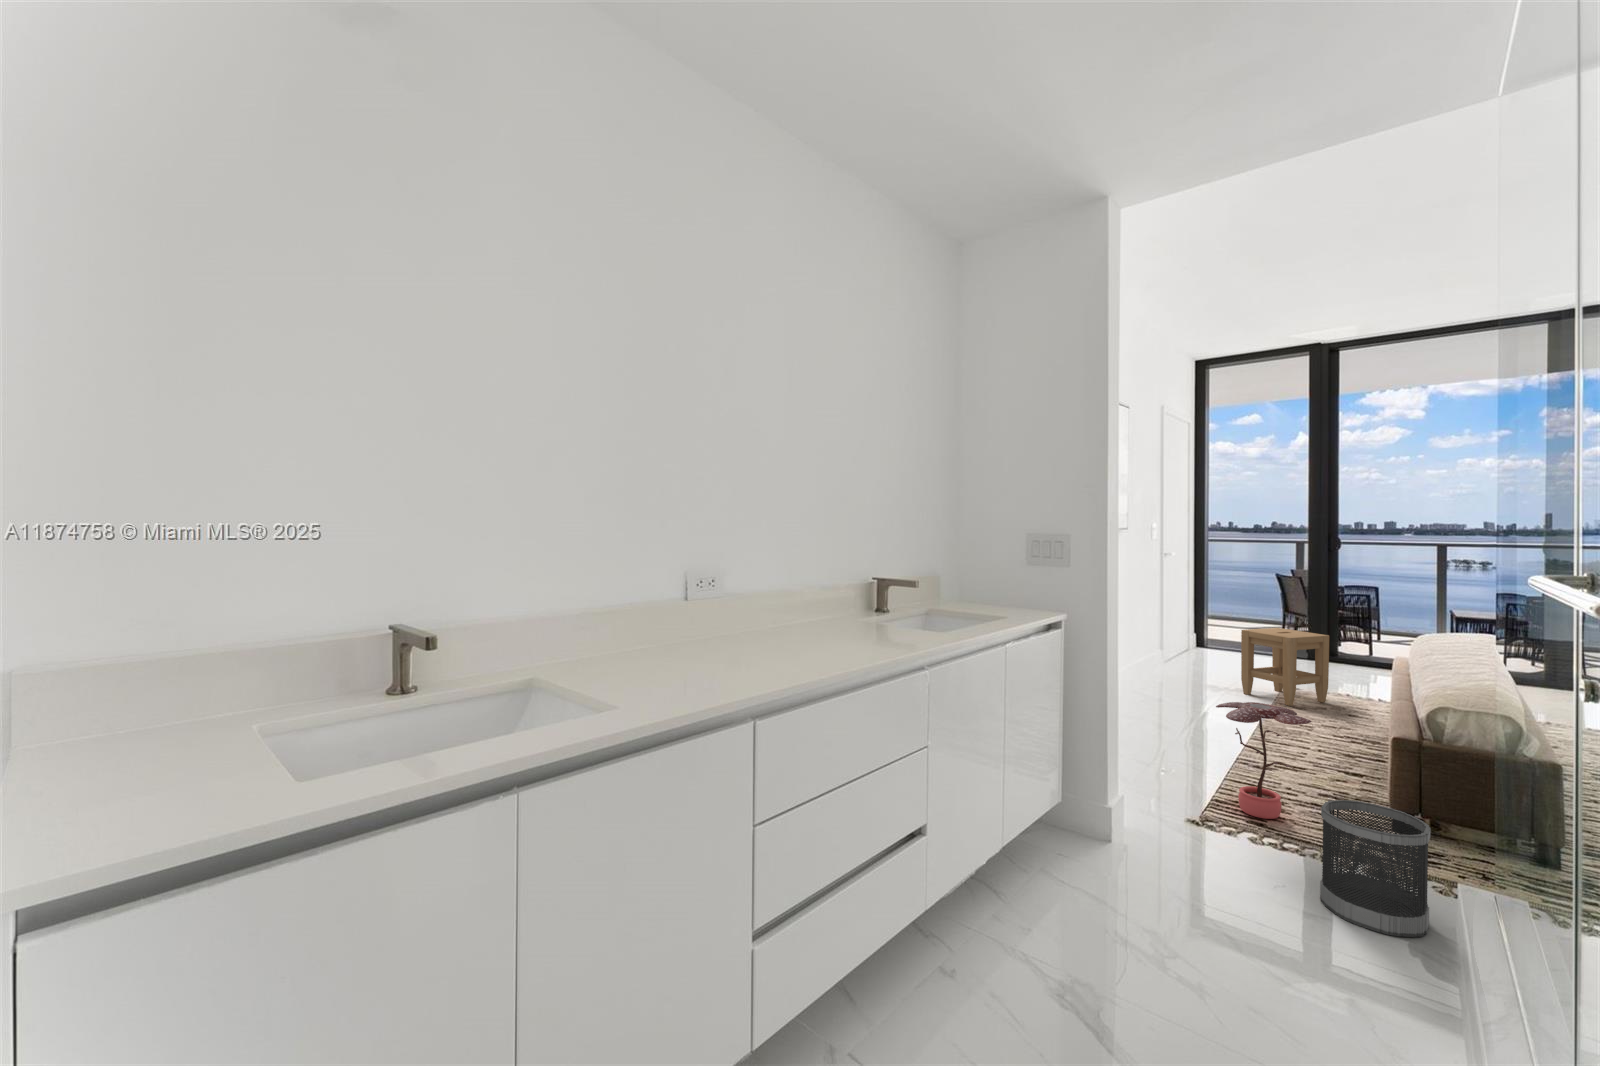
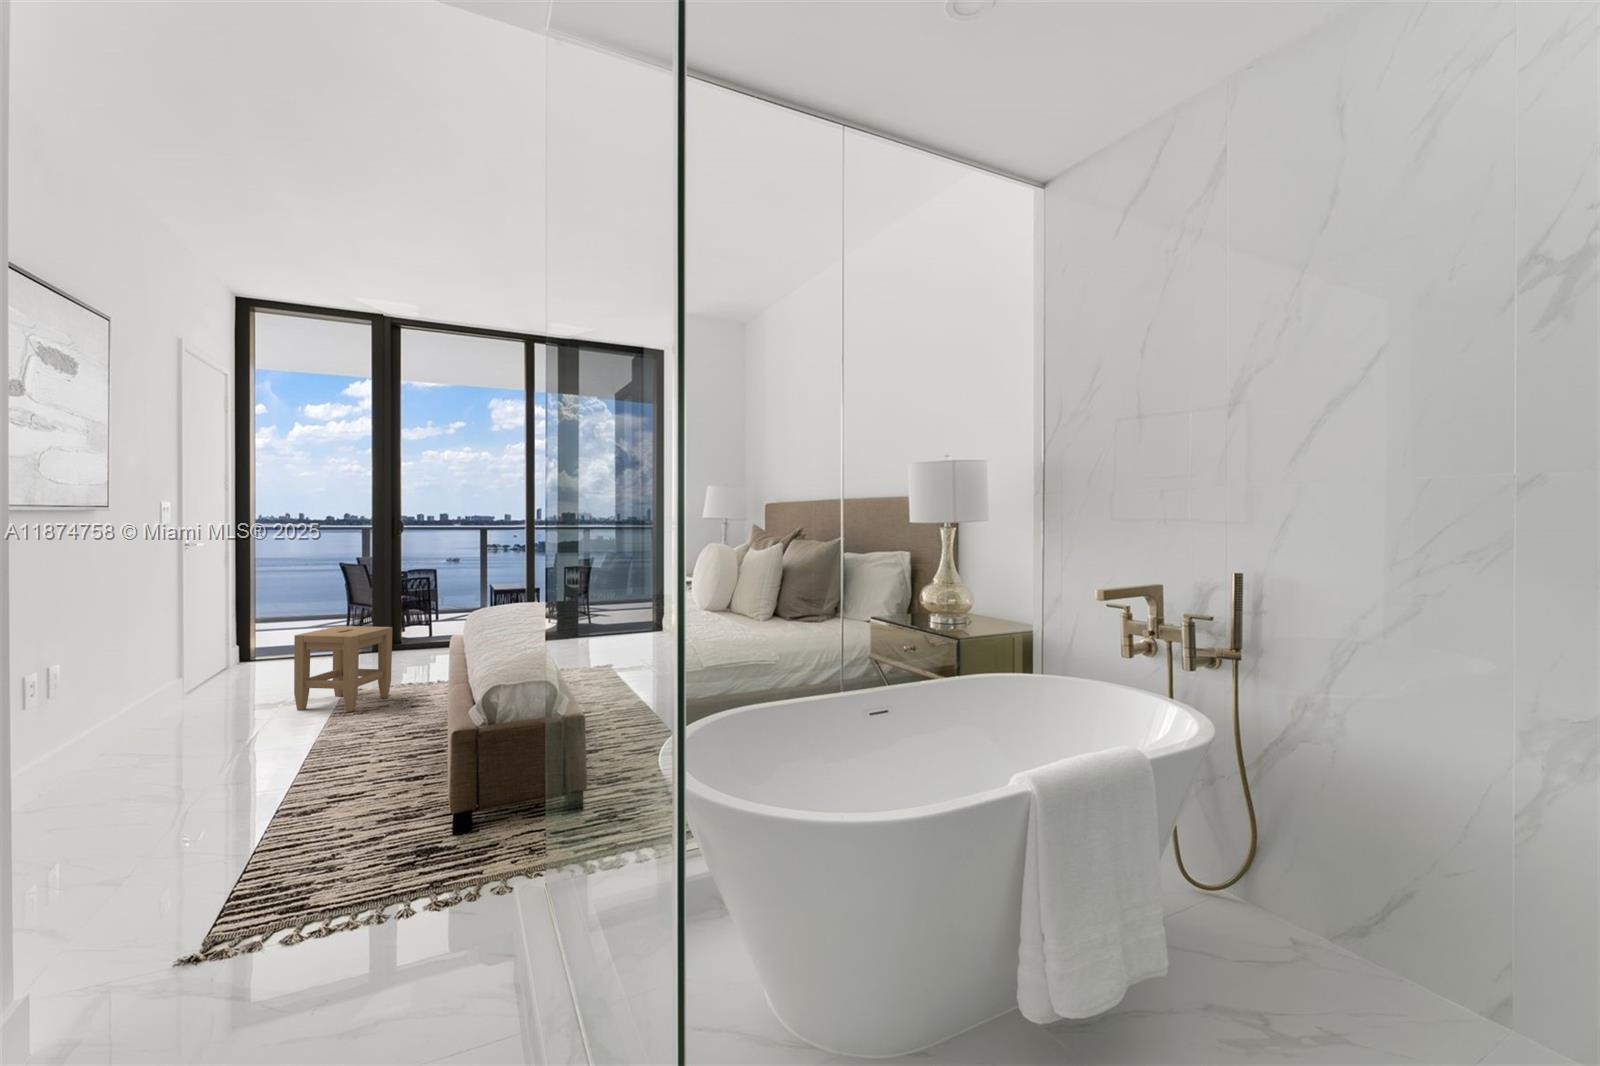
potted plant: present [1216,702,1311,819] -> none [236,738,368,900]
wastebasket: present [1320,800,1431,937] -> none [375,833,492,1012]

